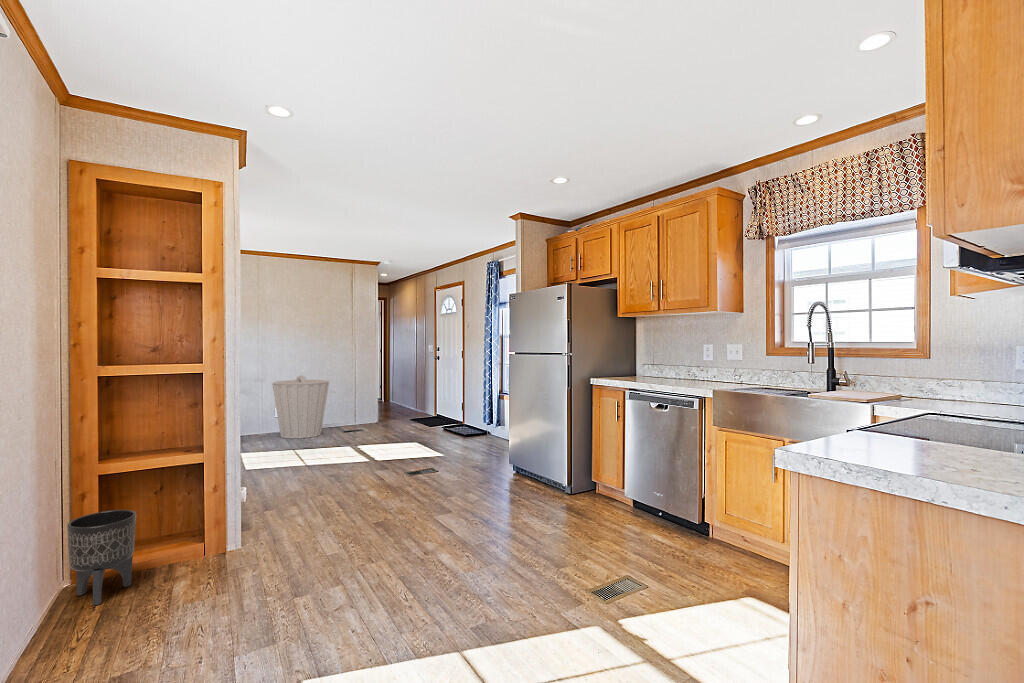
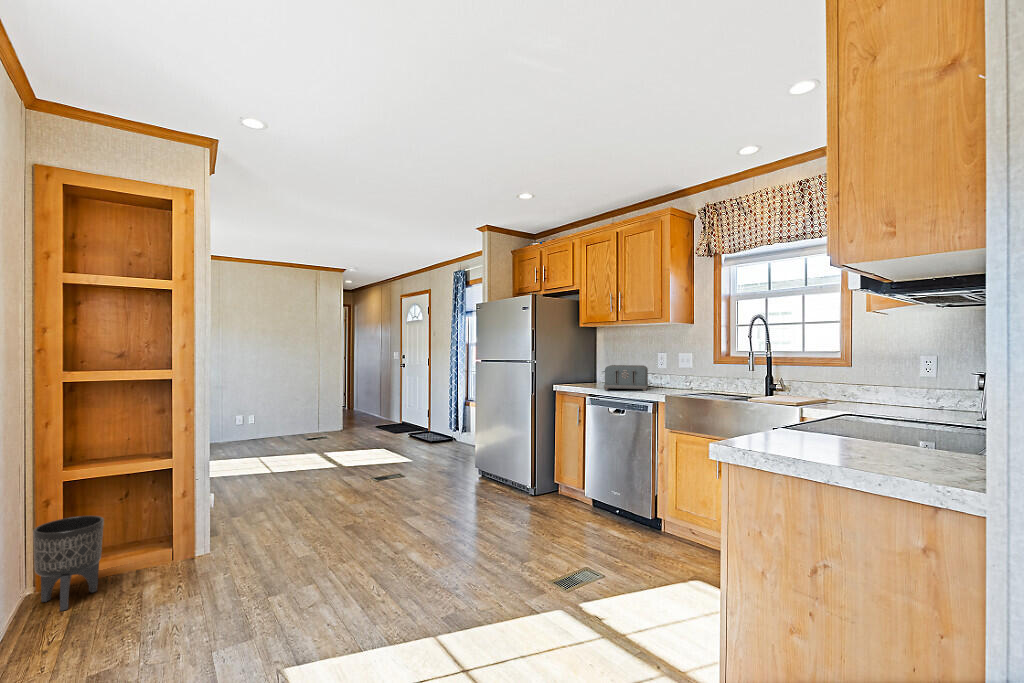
toaster: none [645,358,693,385] -> present [604,365,648,391]
trash can: present [272,376,329,438] -> none [230,382,290,446]

